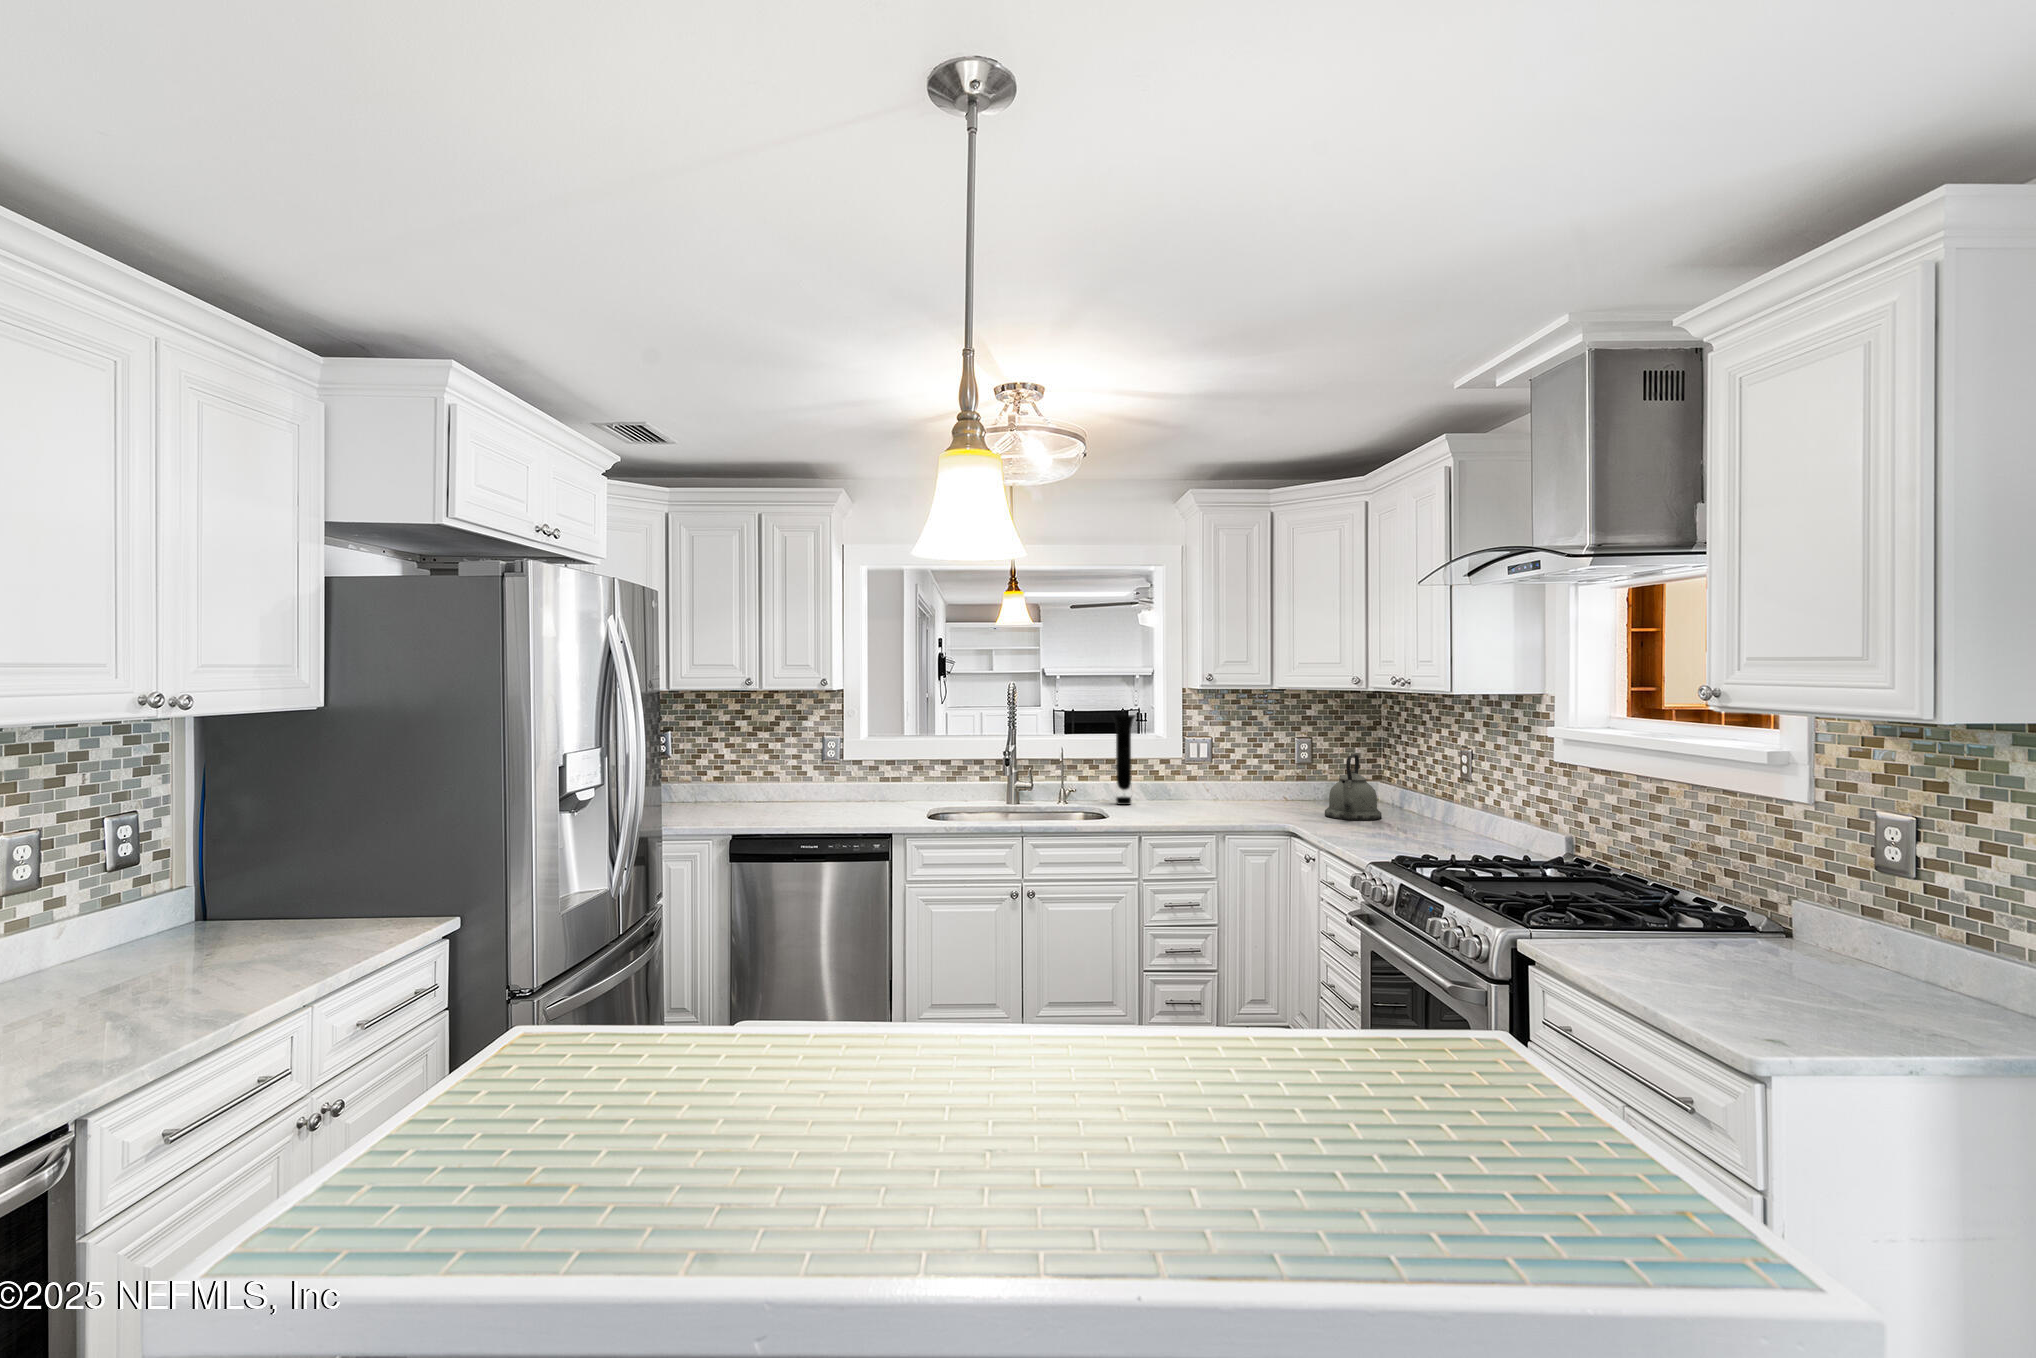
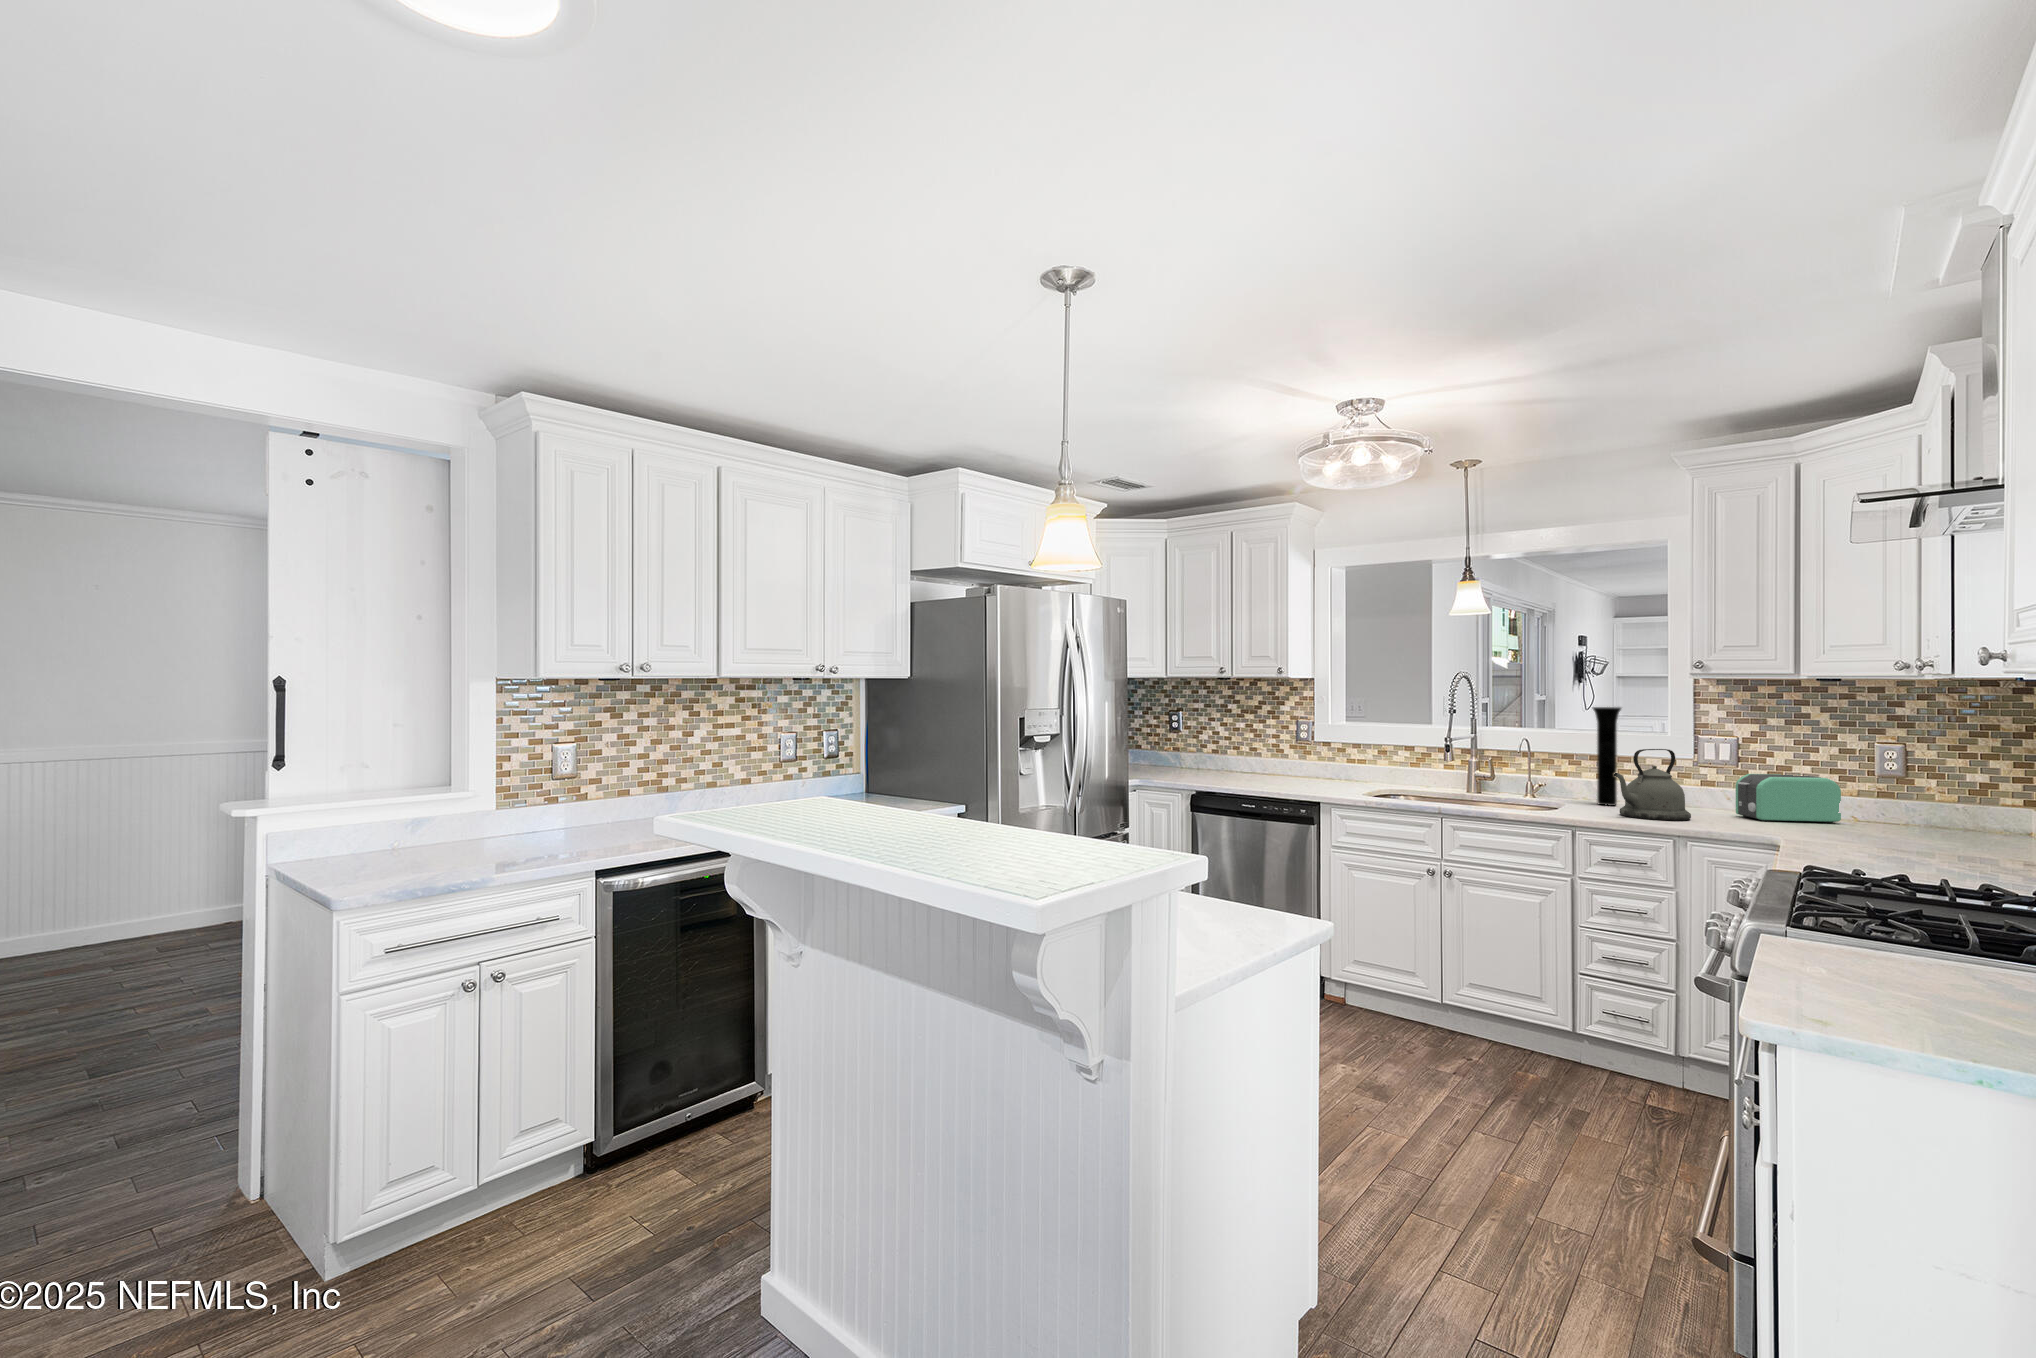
kettle: present [1325,754,1382,820] -> present [1614,749,1691,820]
toaster: none [1218,766,1282,808] -> present [1736,774,1841,823]

